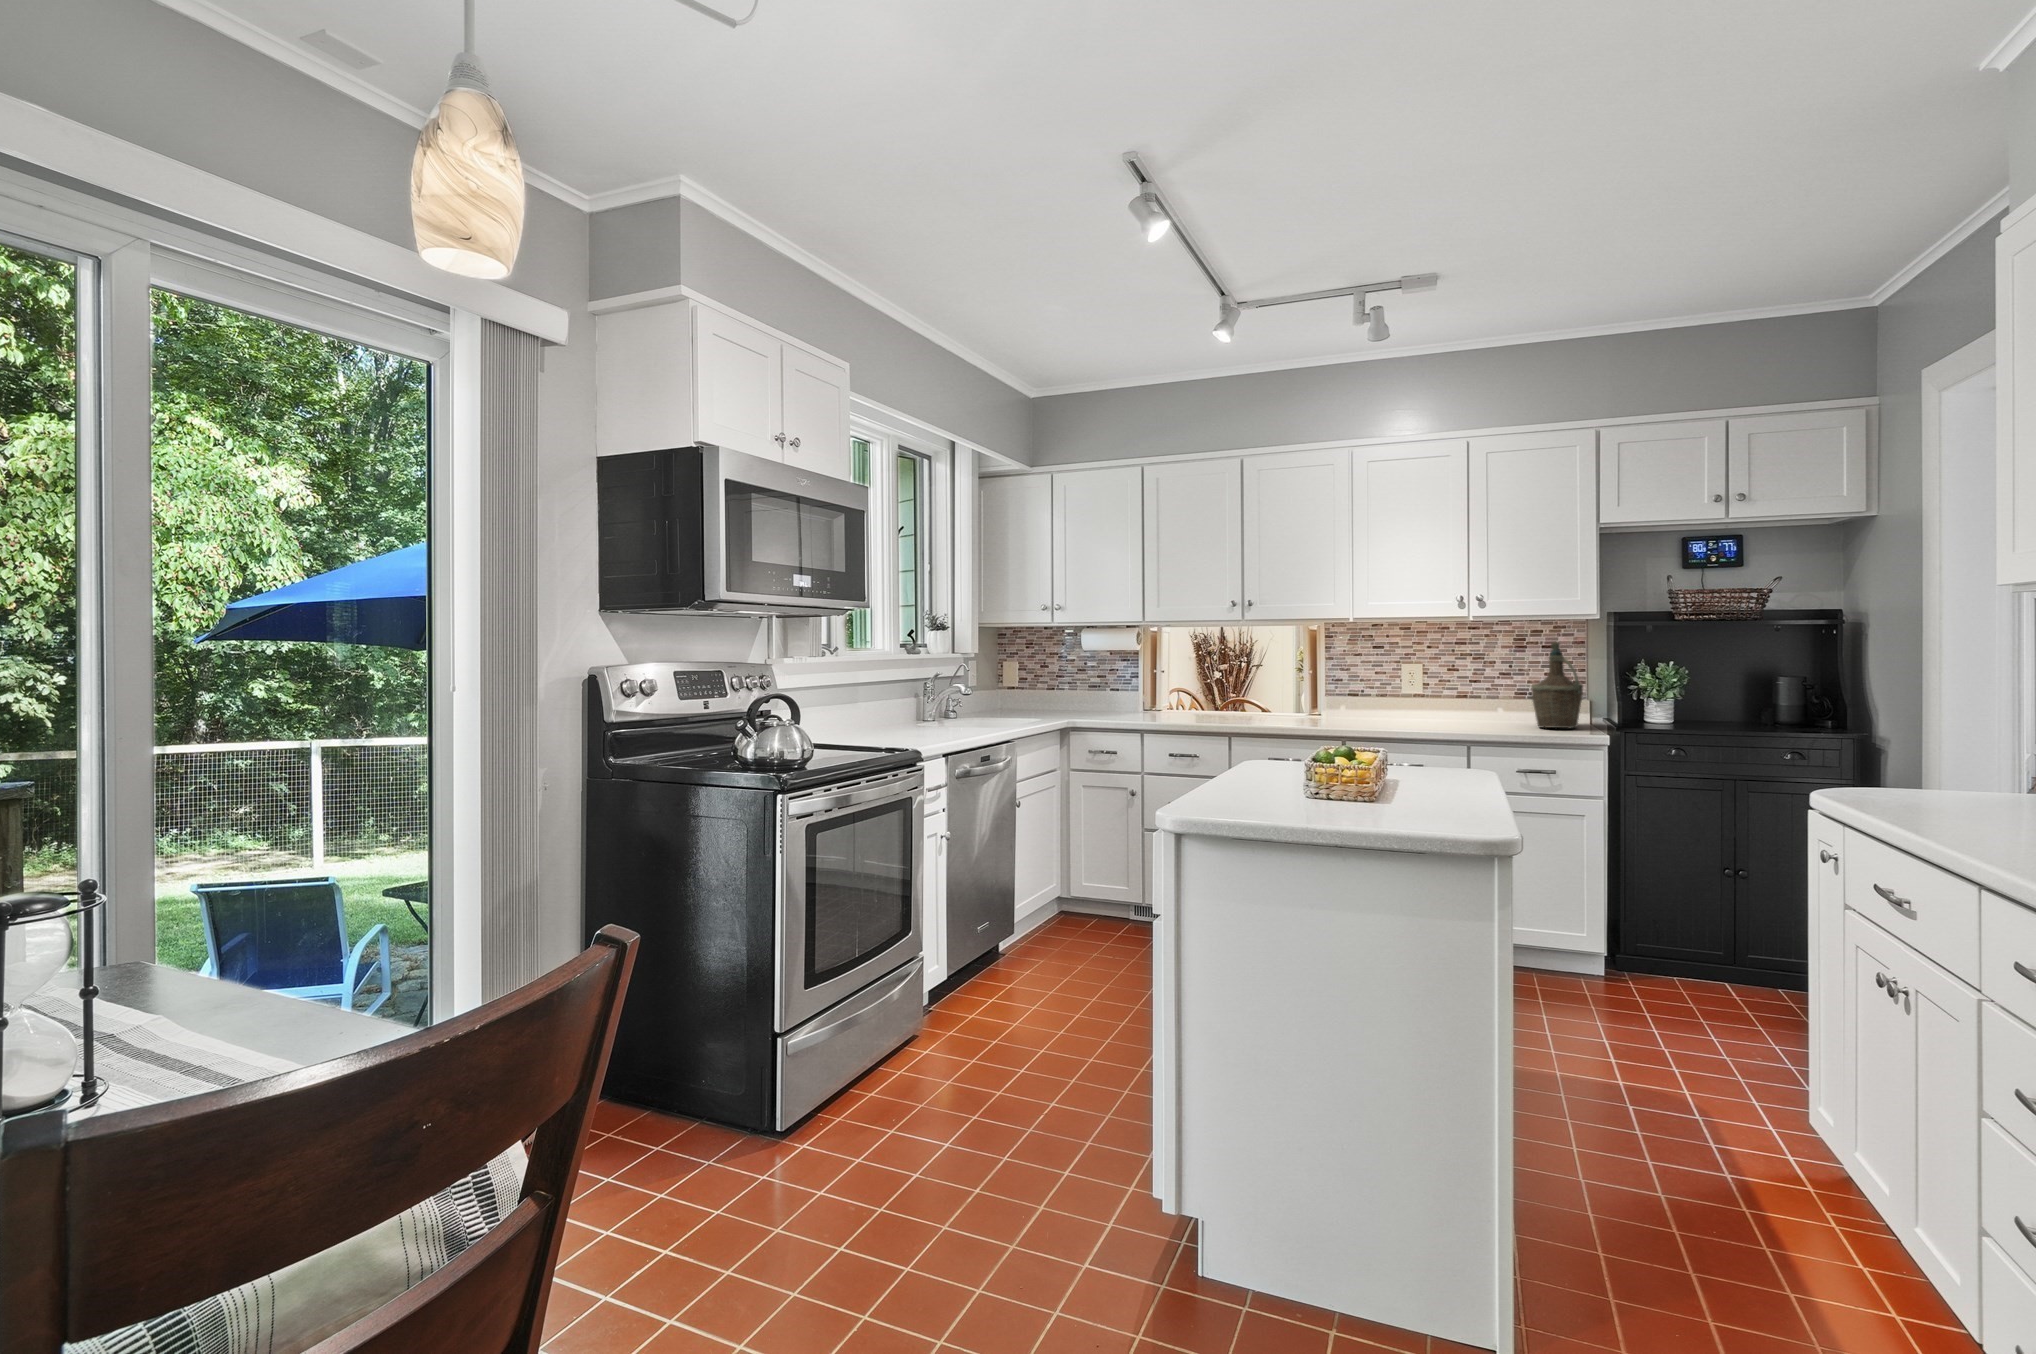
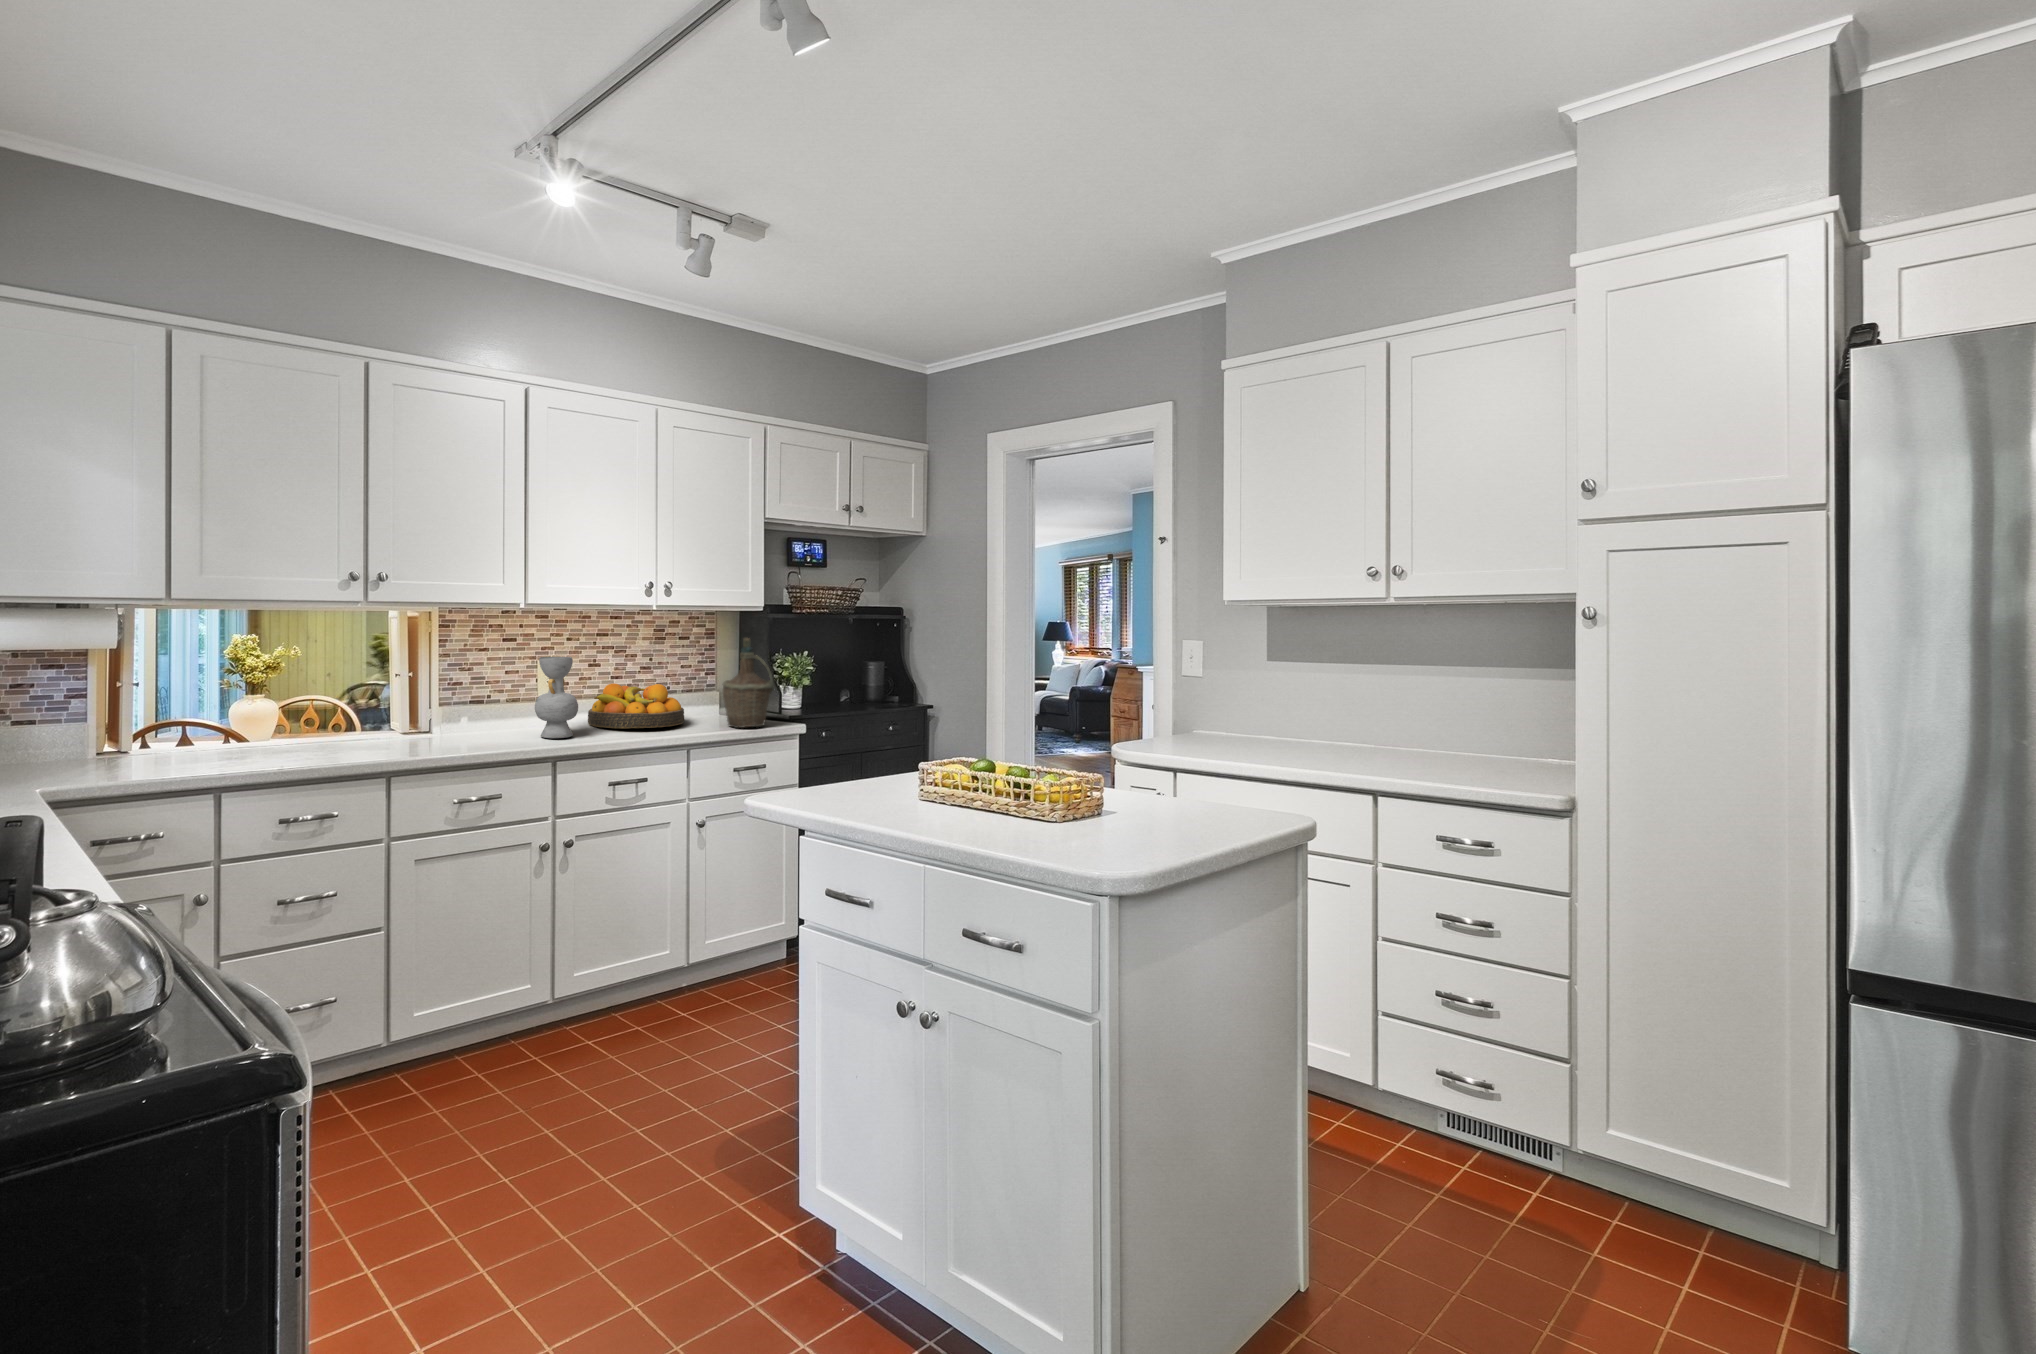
decorative vase: none [1356,658,1390,721] -> present [535,657,578,738]
fruit bowl: none [1418,683,1507,721] -> present [588,683,684,728]

